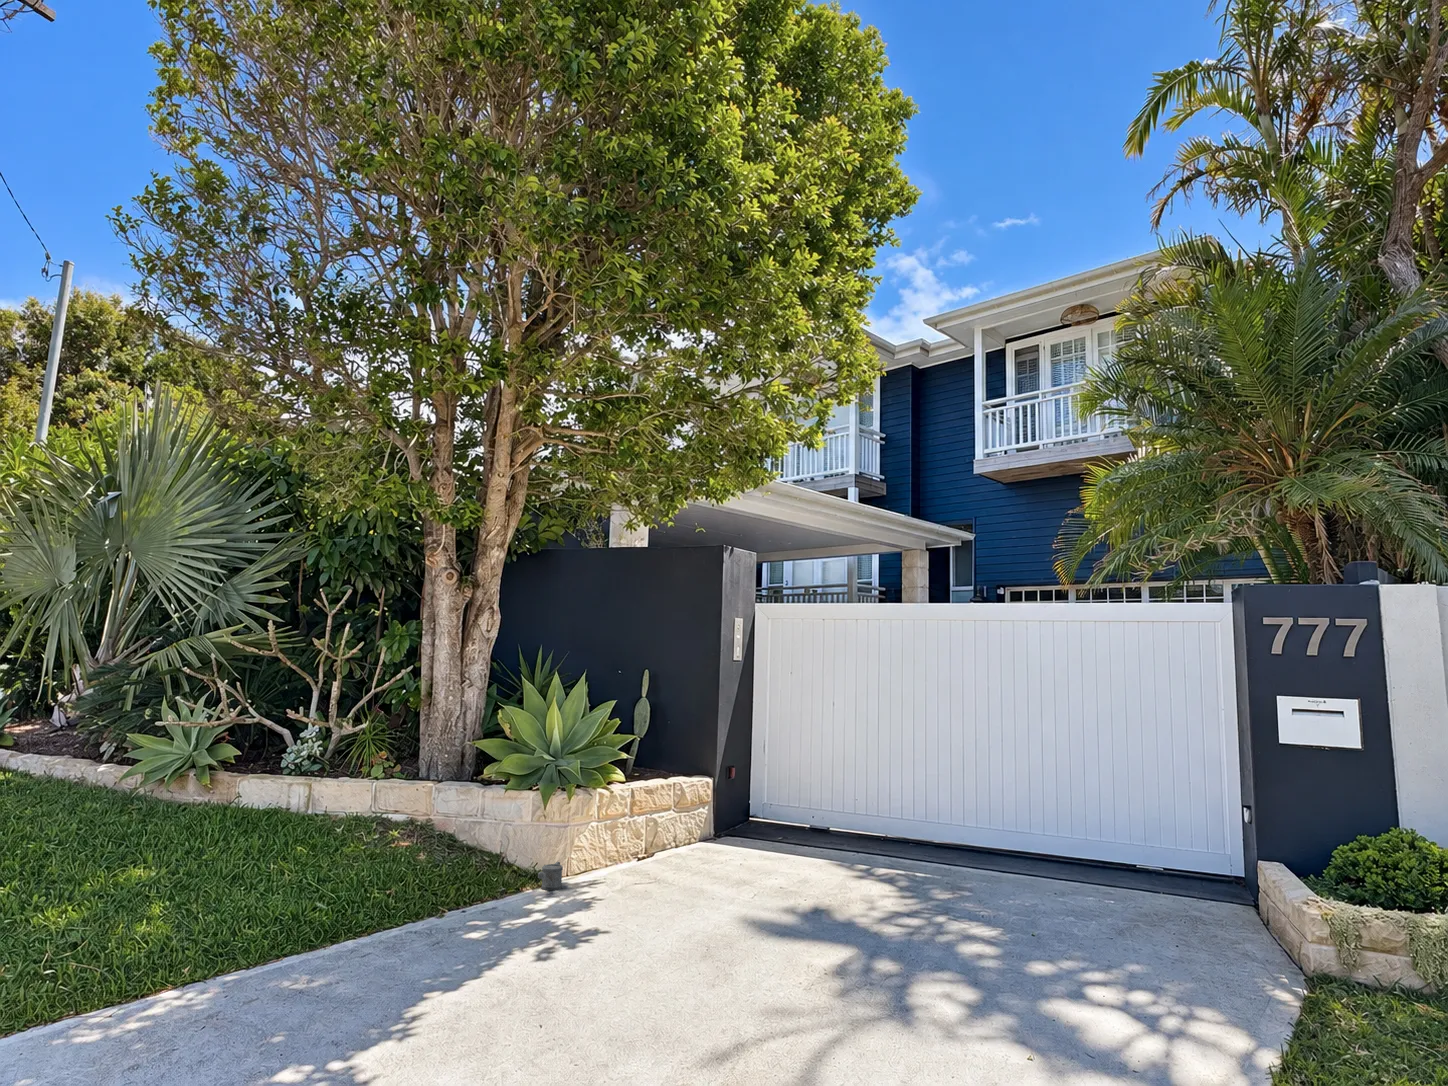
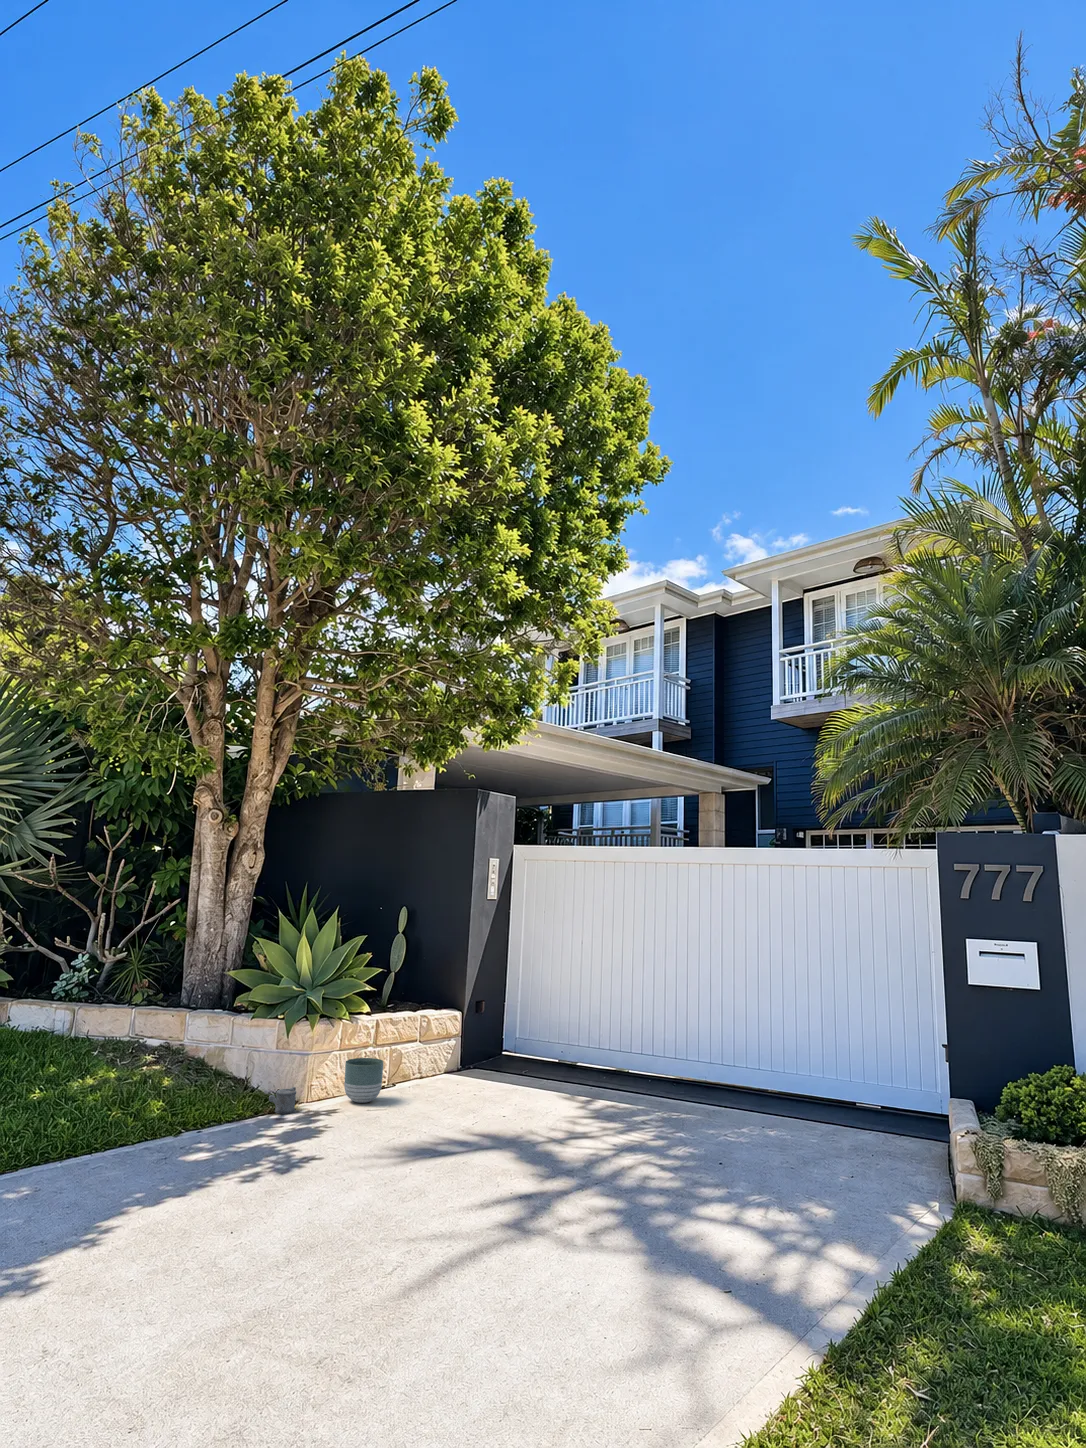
planter: none [609,829,649,876] -> present [344,1058,383,1103]

